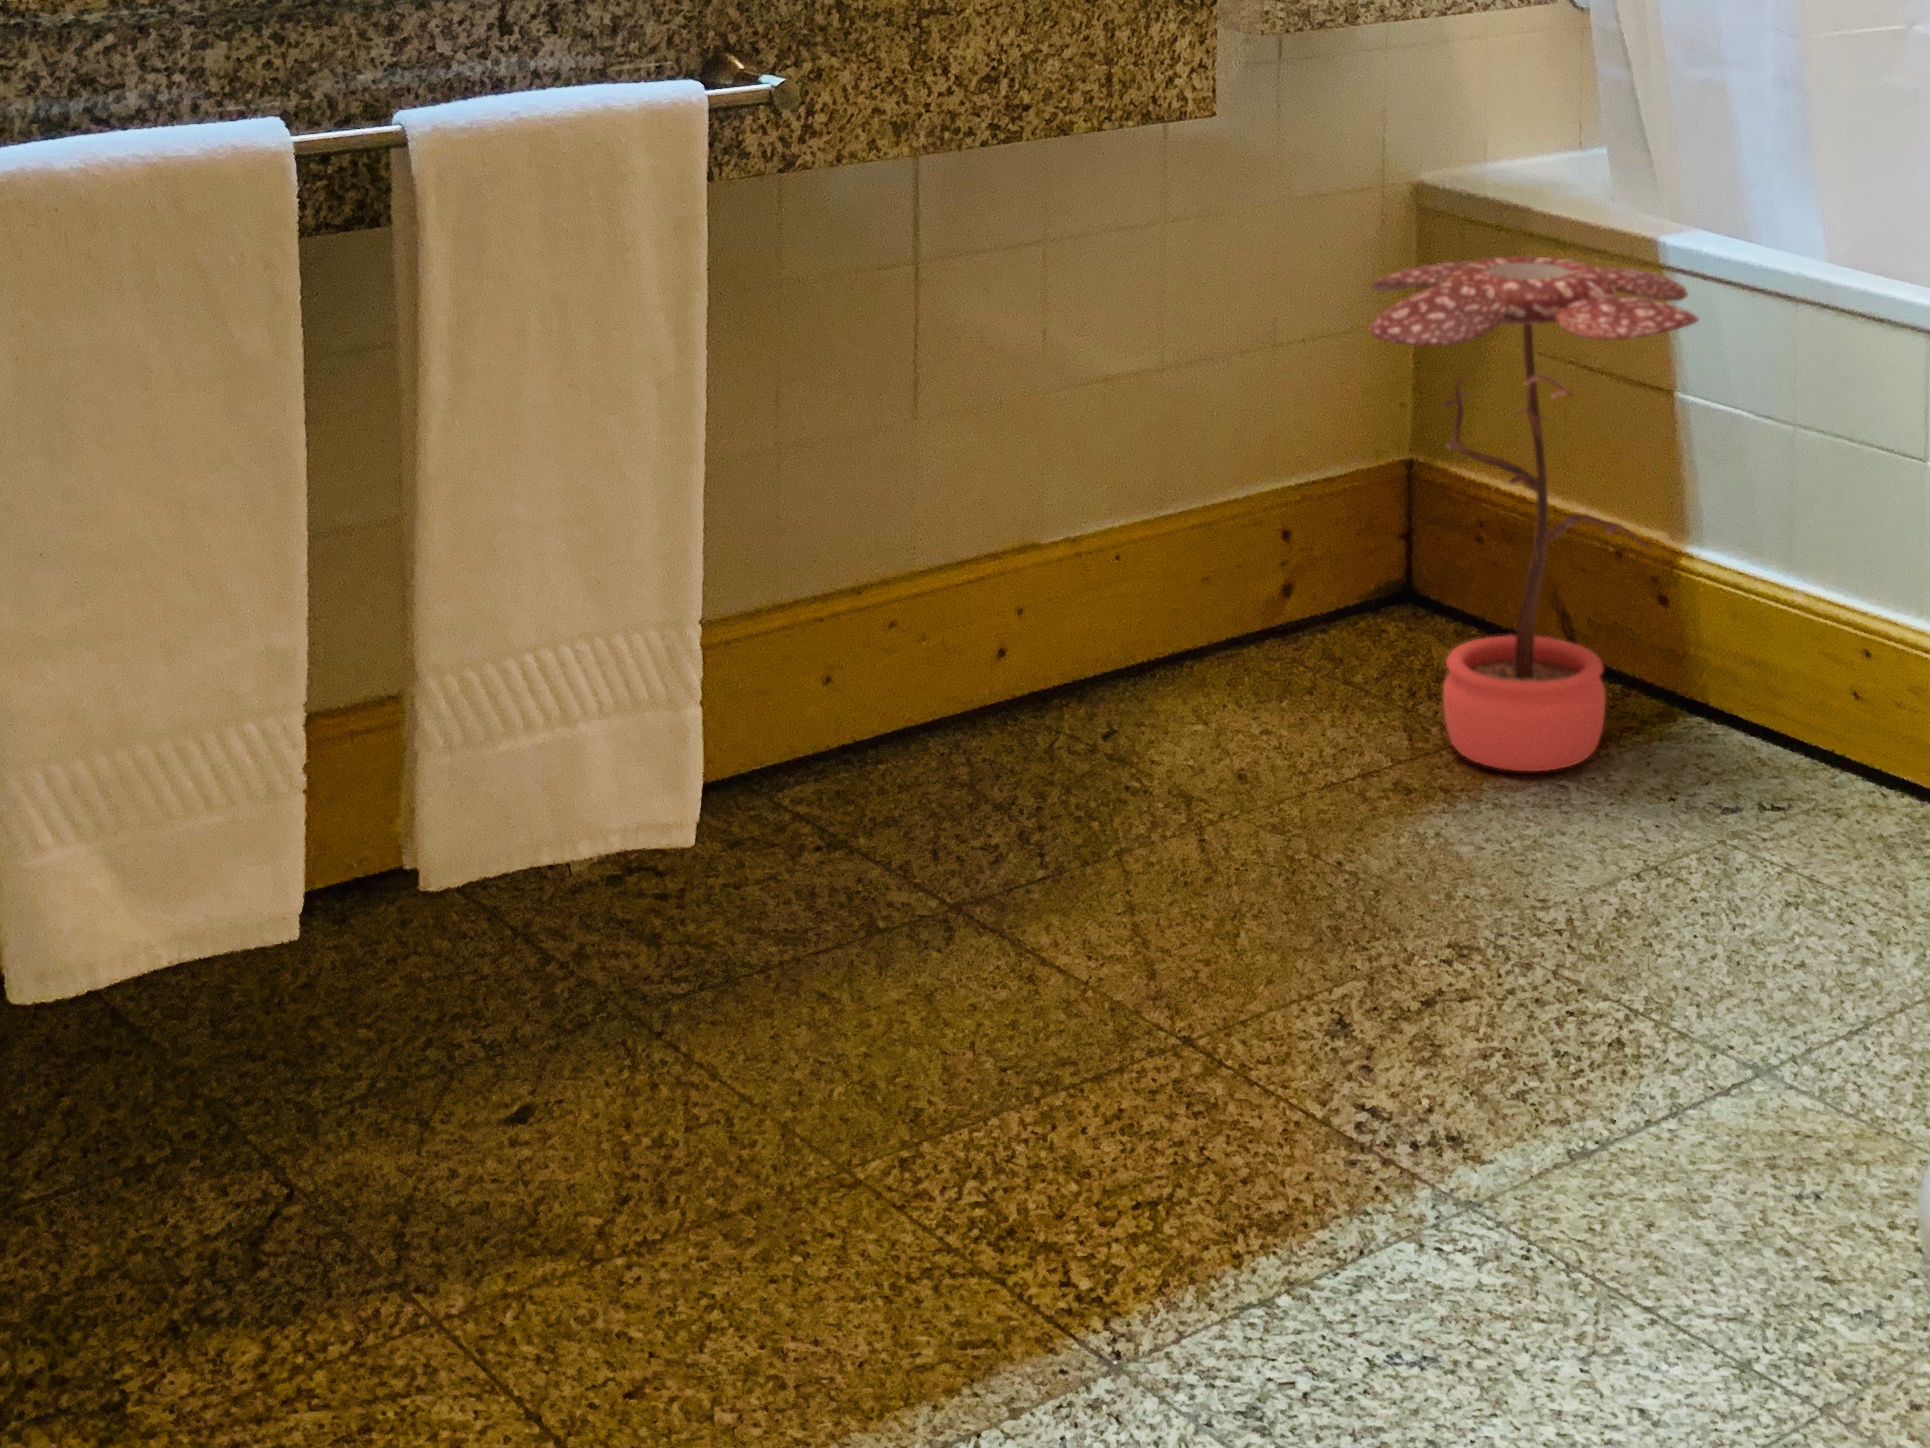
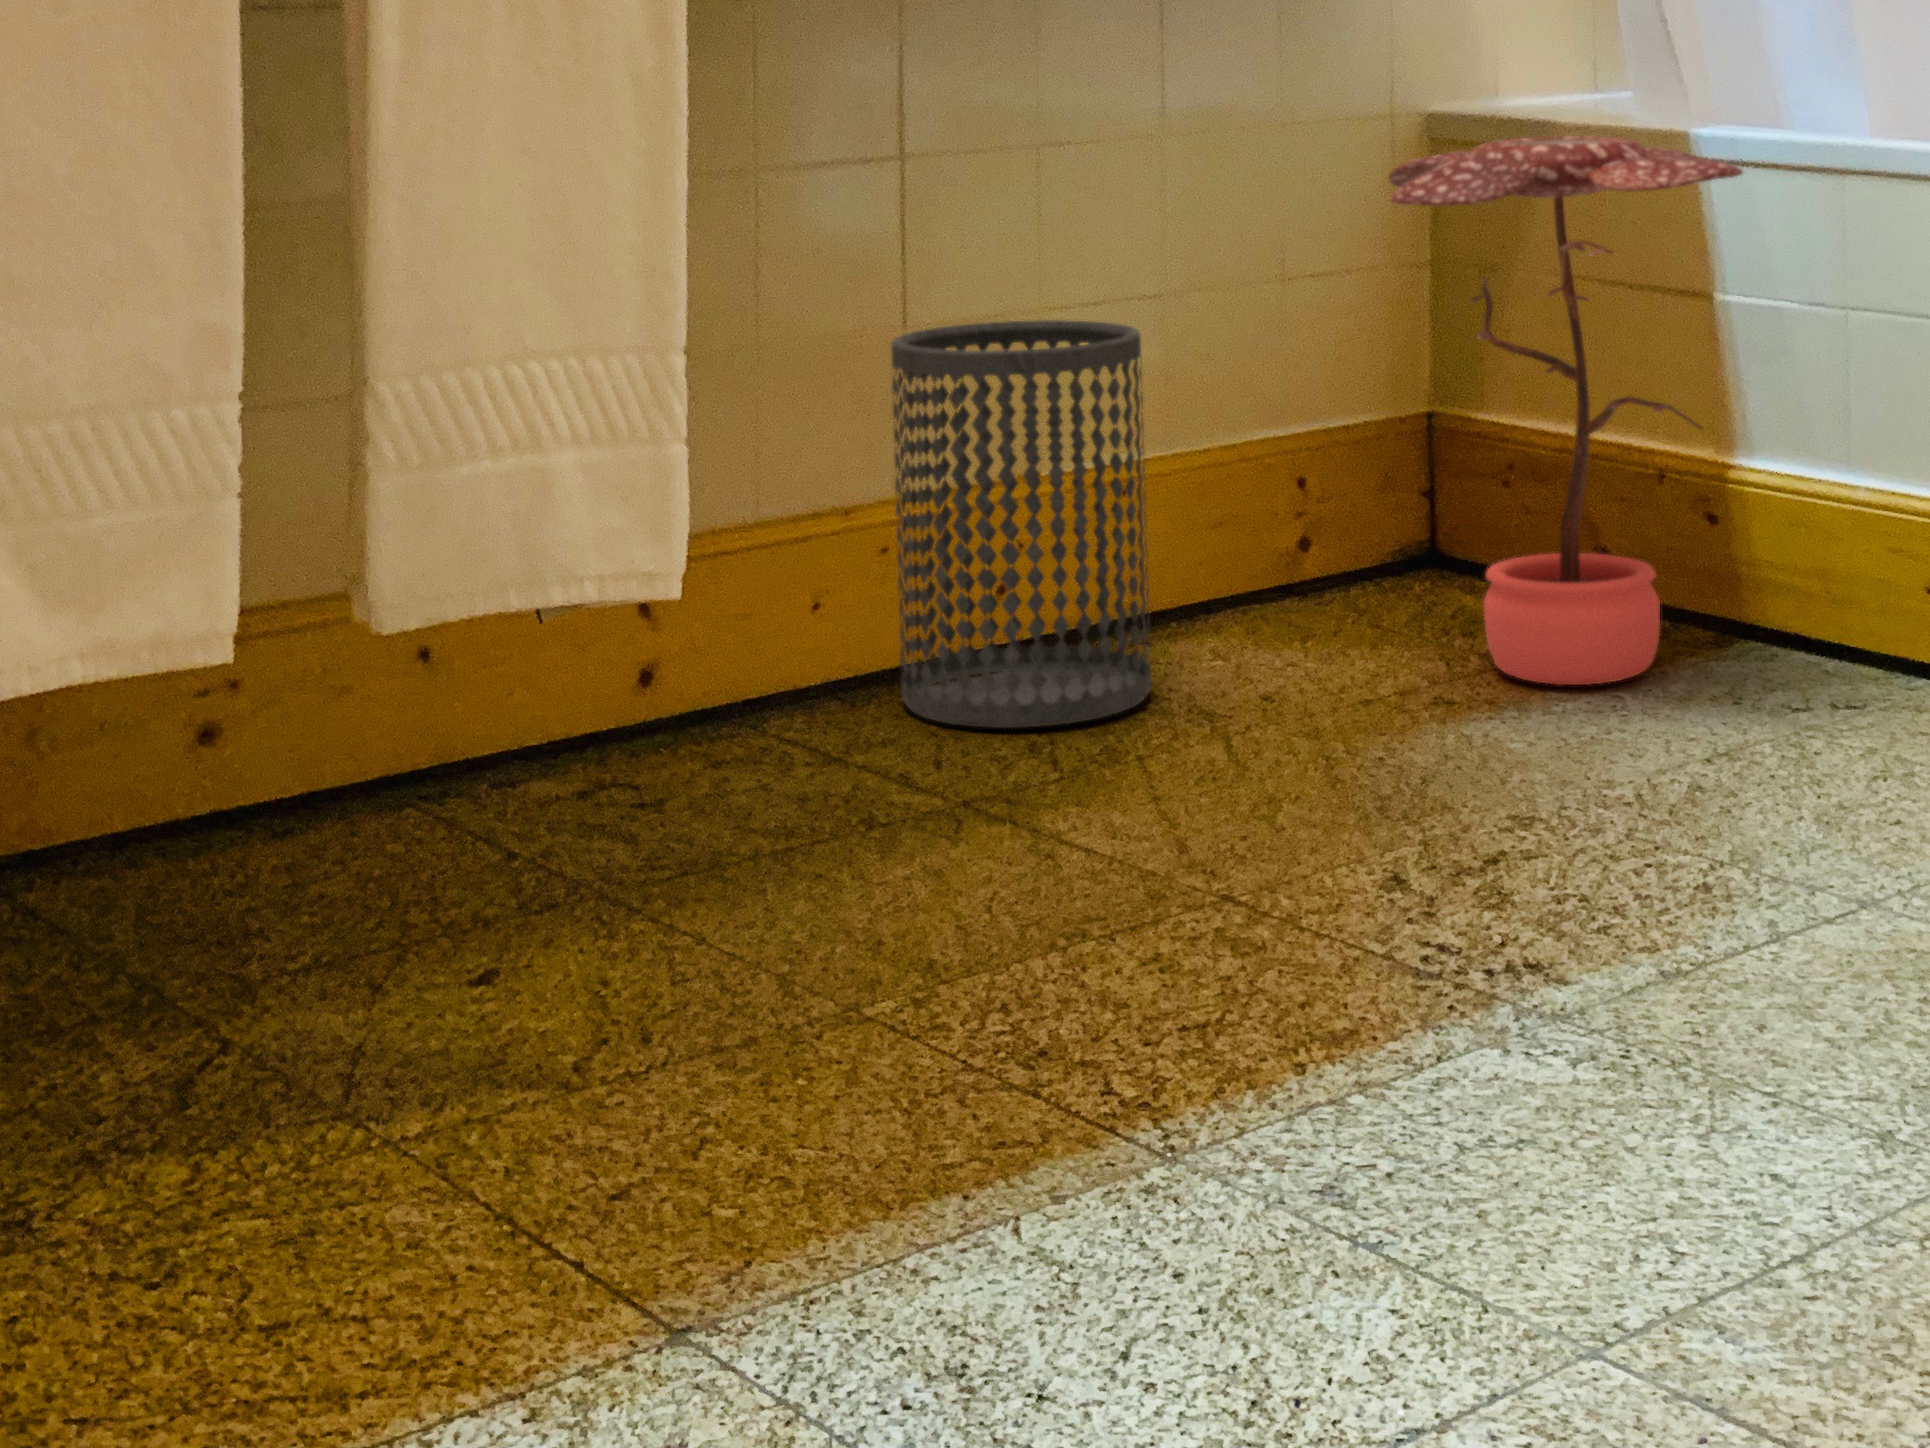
wastebasket: none [902,413,1133,808] -> present [891,320,1151,728]

